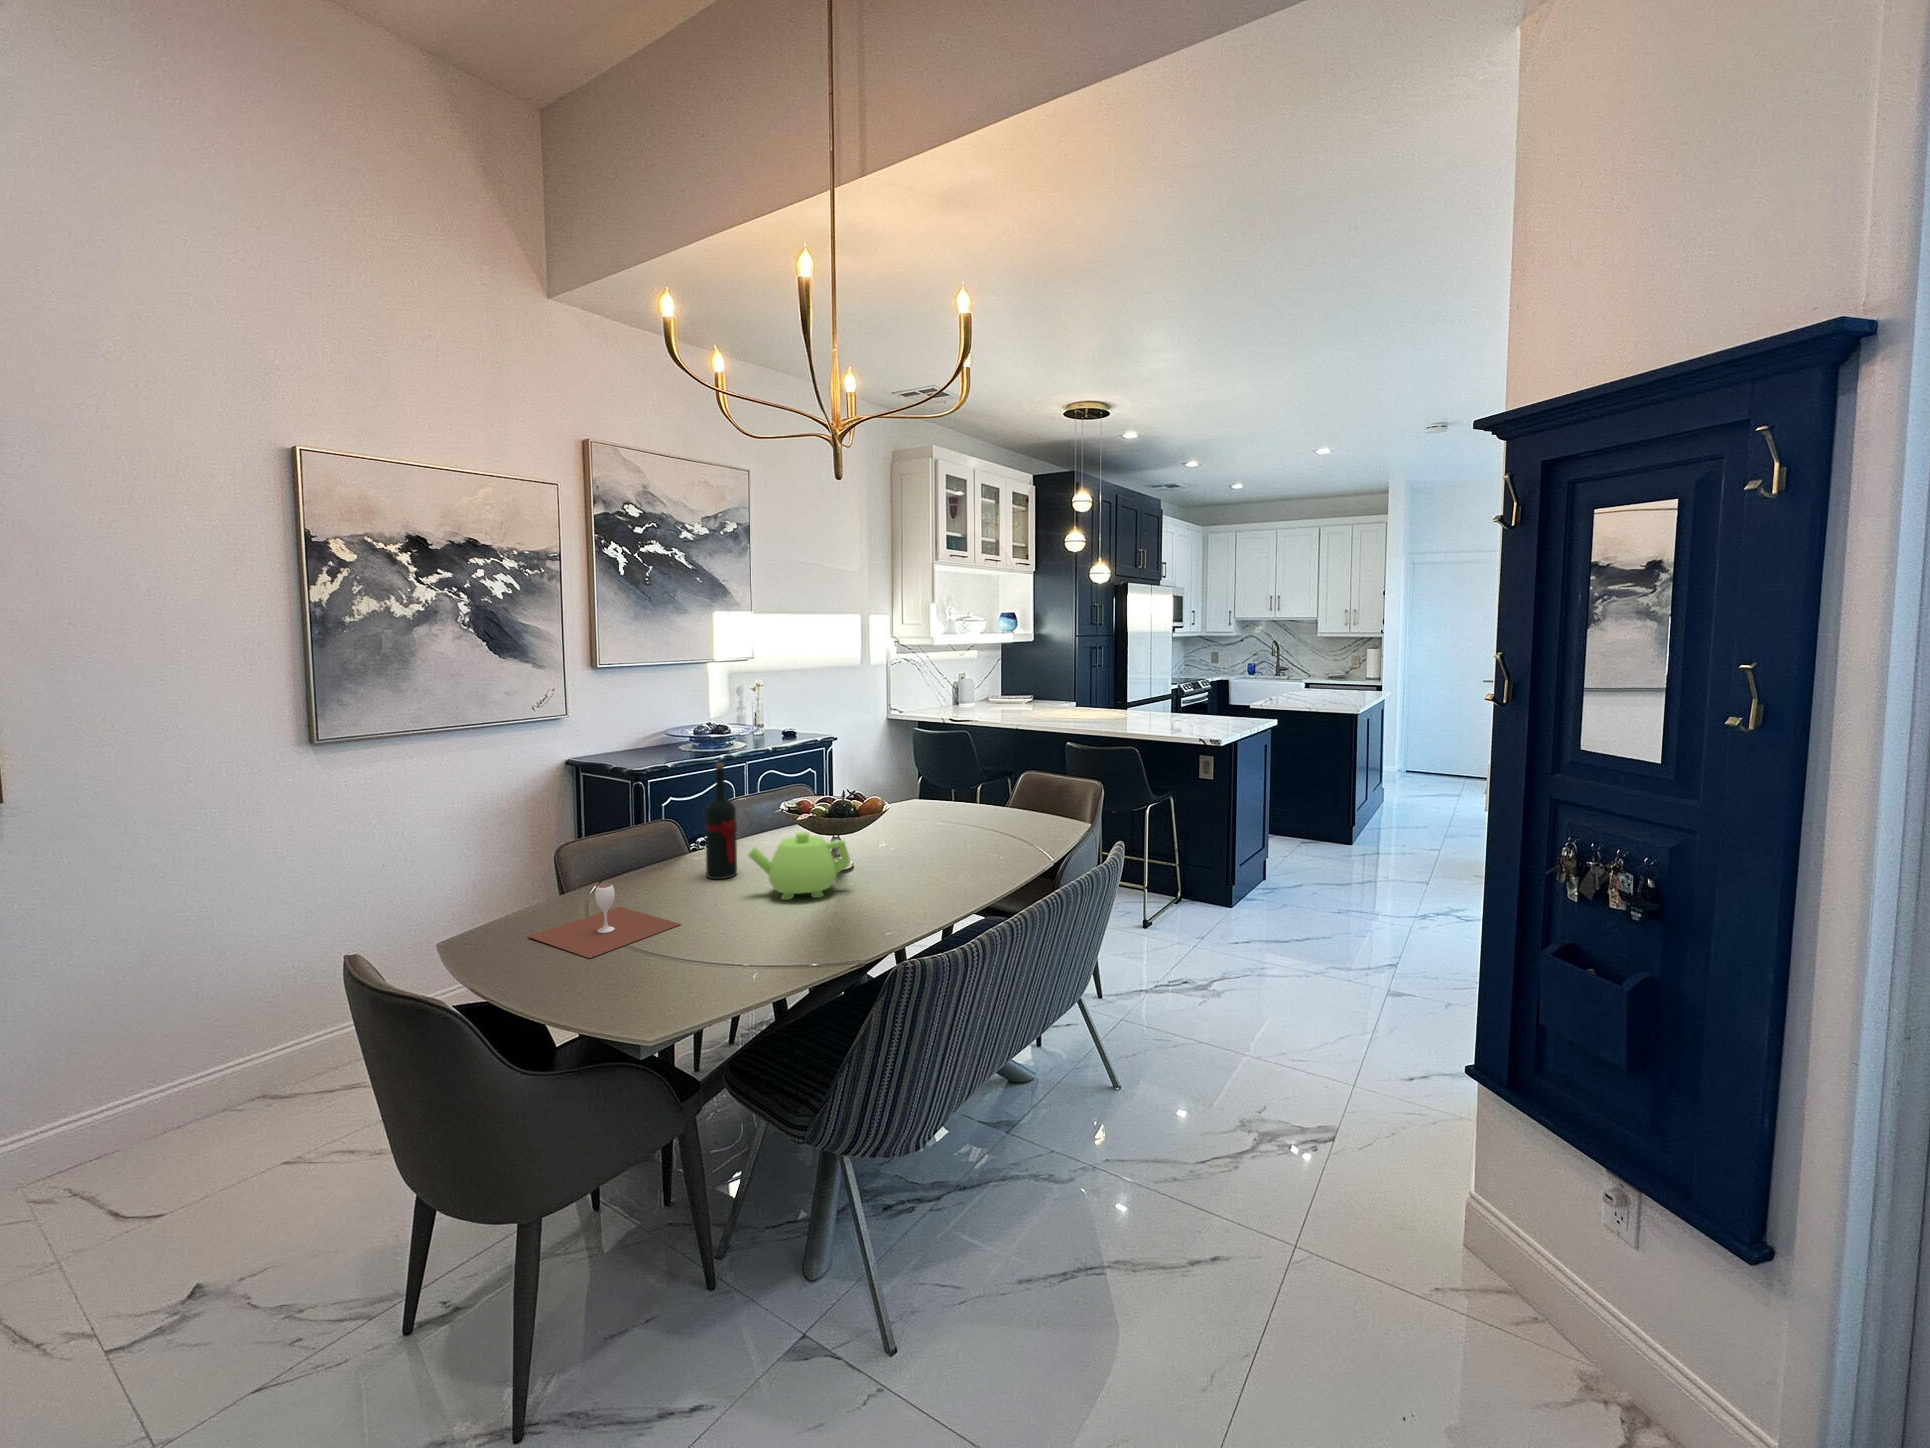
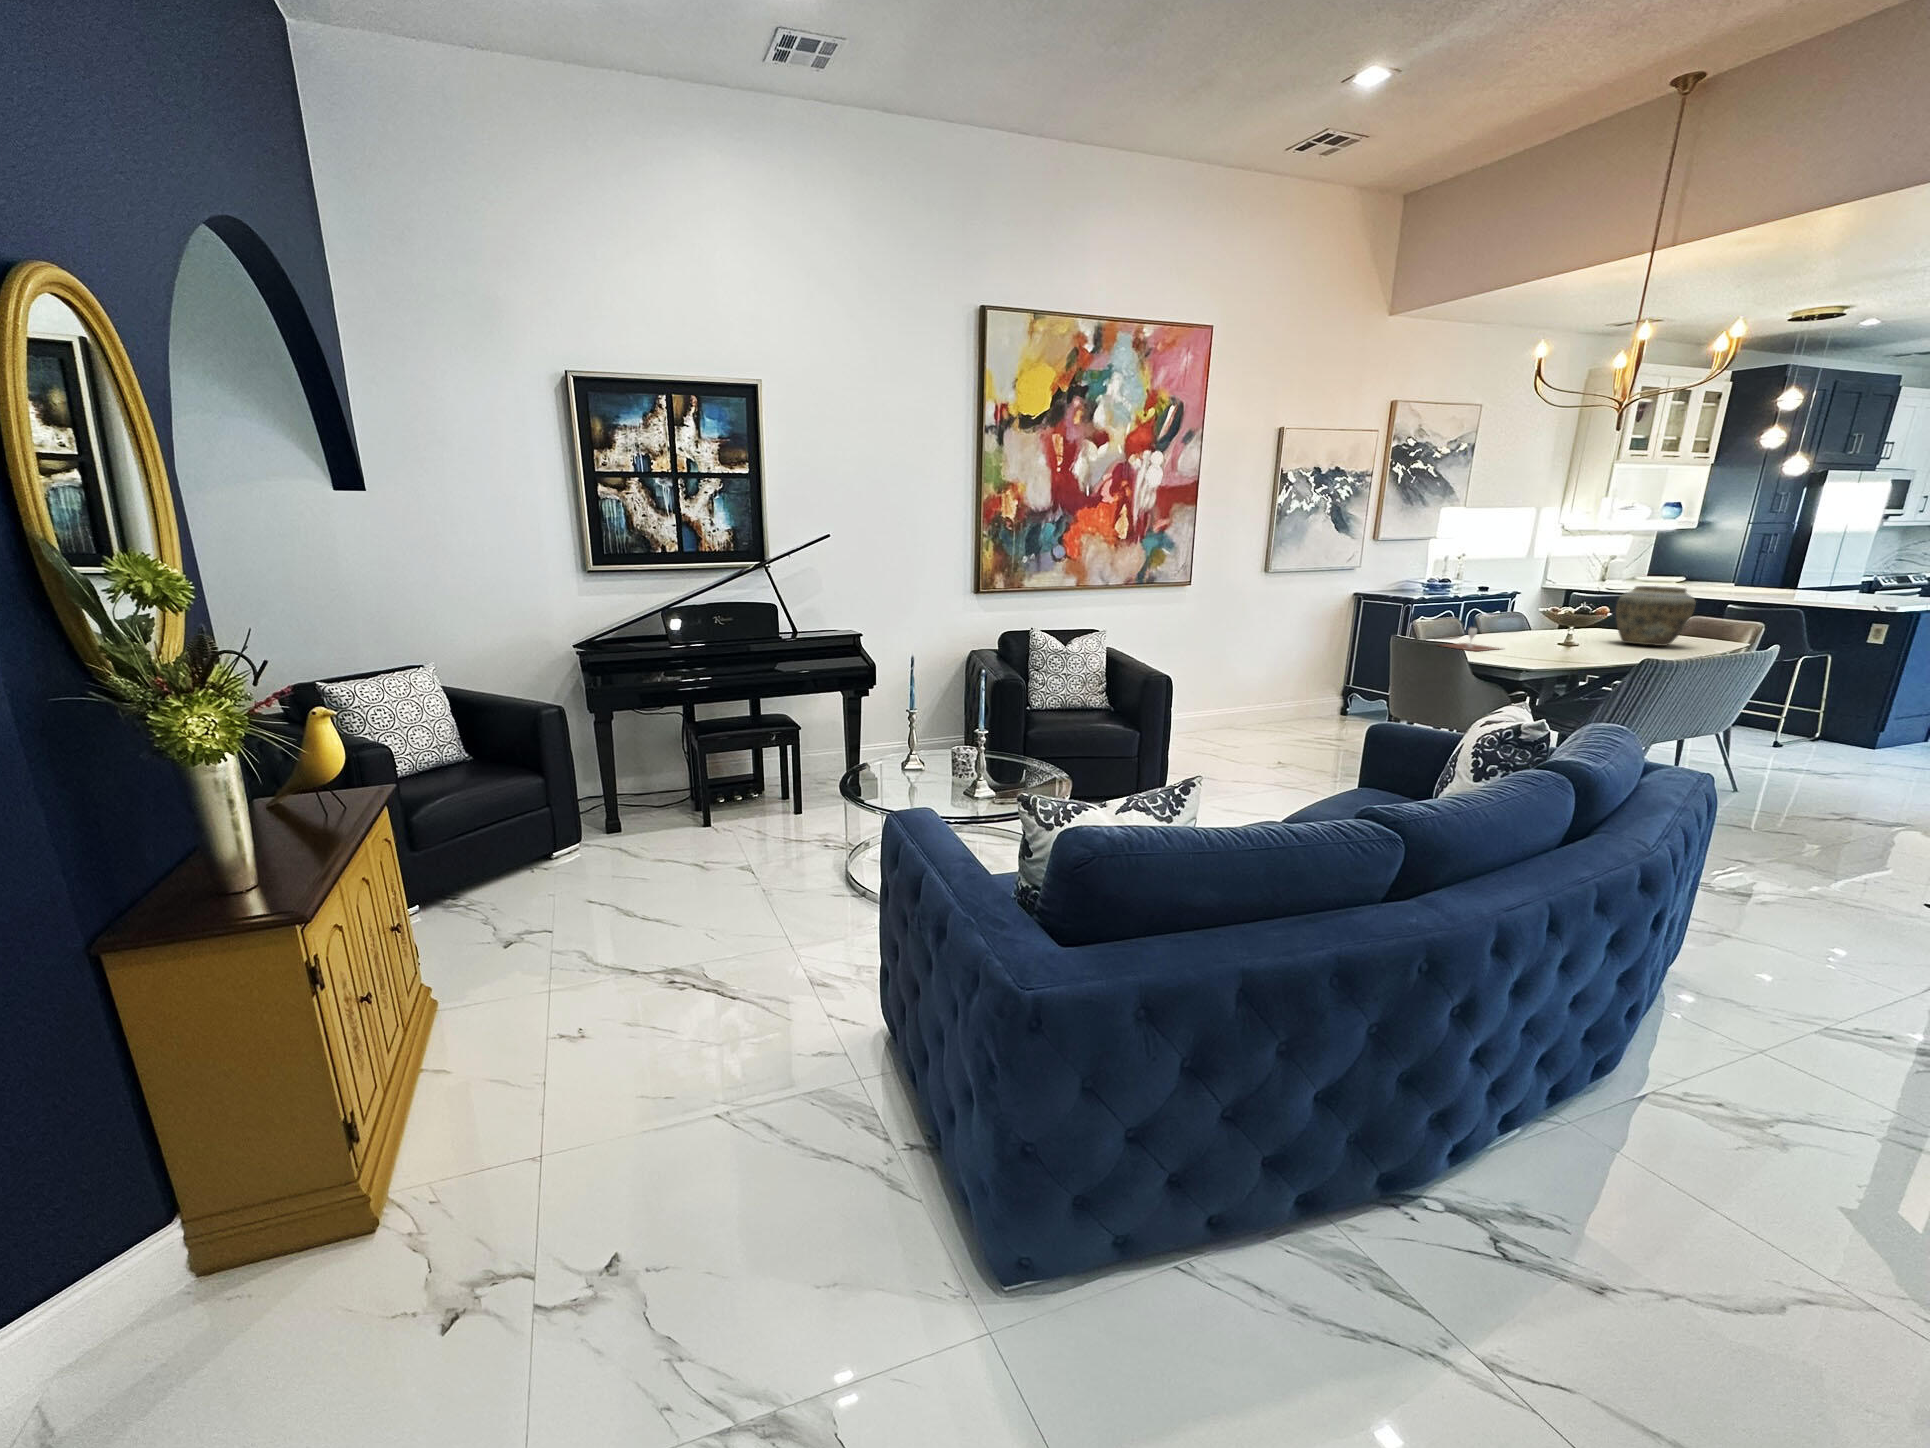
vase: none [901,748,1007,858] -> present [1616,586,1696,646]
wine bottle: present [706,763,737,879] -> none [1494,584,1518,641]
teapot: present [748,832,850,900] -> none [1532,618,1591,649]

